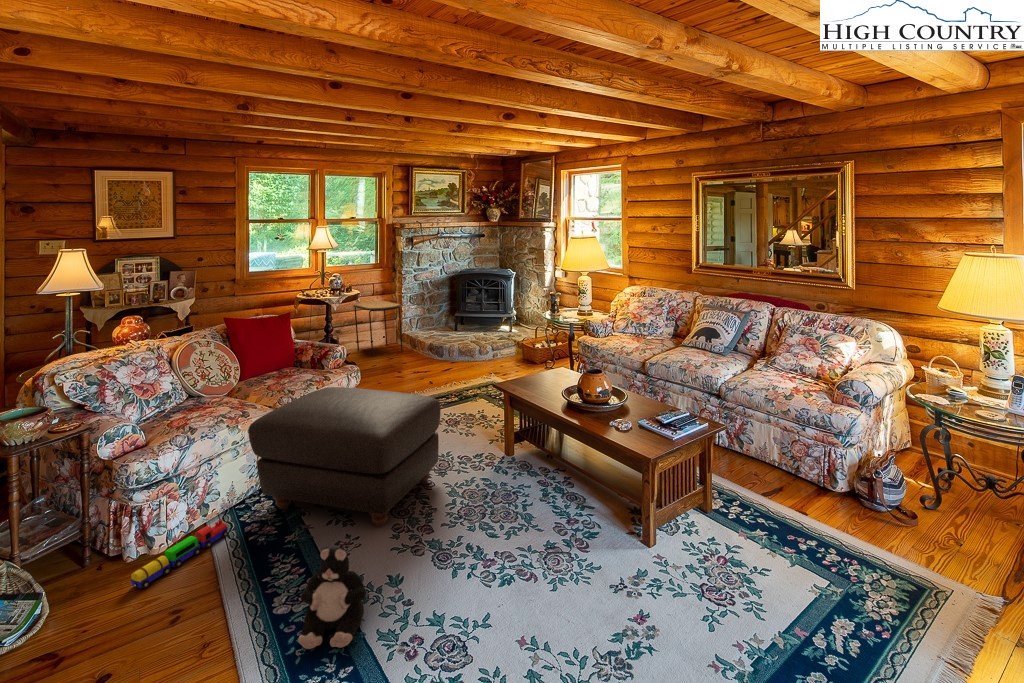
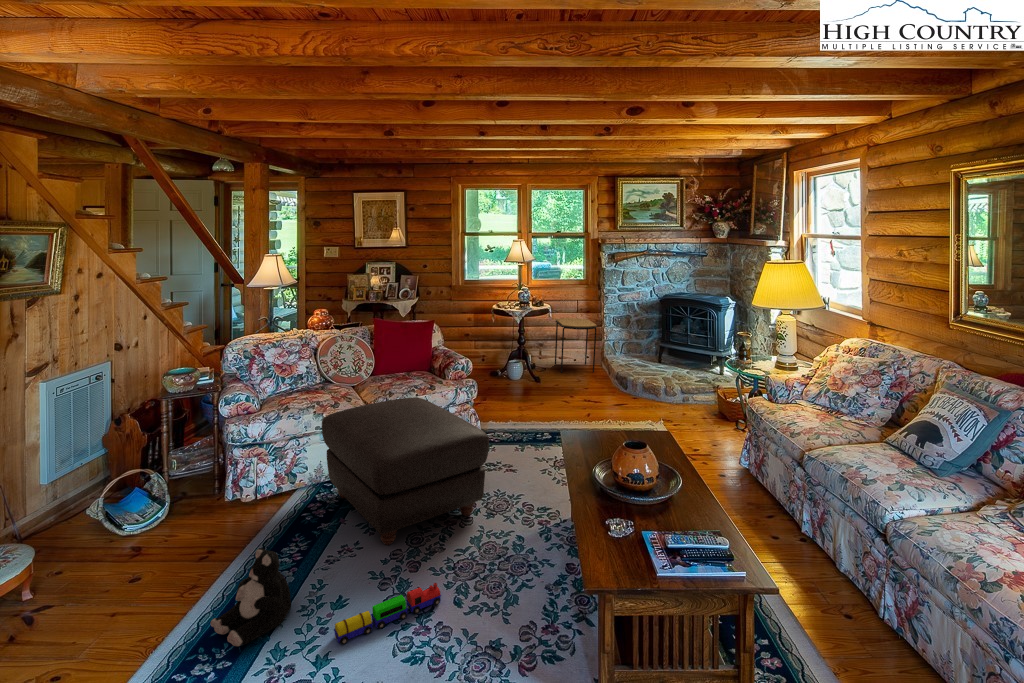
toy train: present [130,519,228,589] -> present [334,583,441,645]

